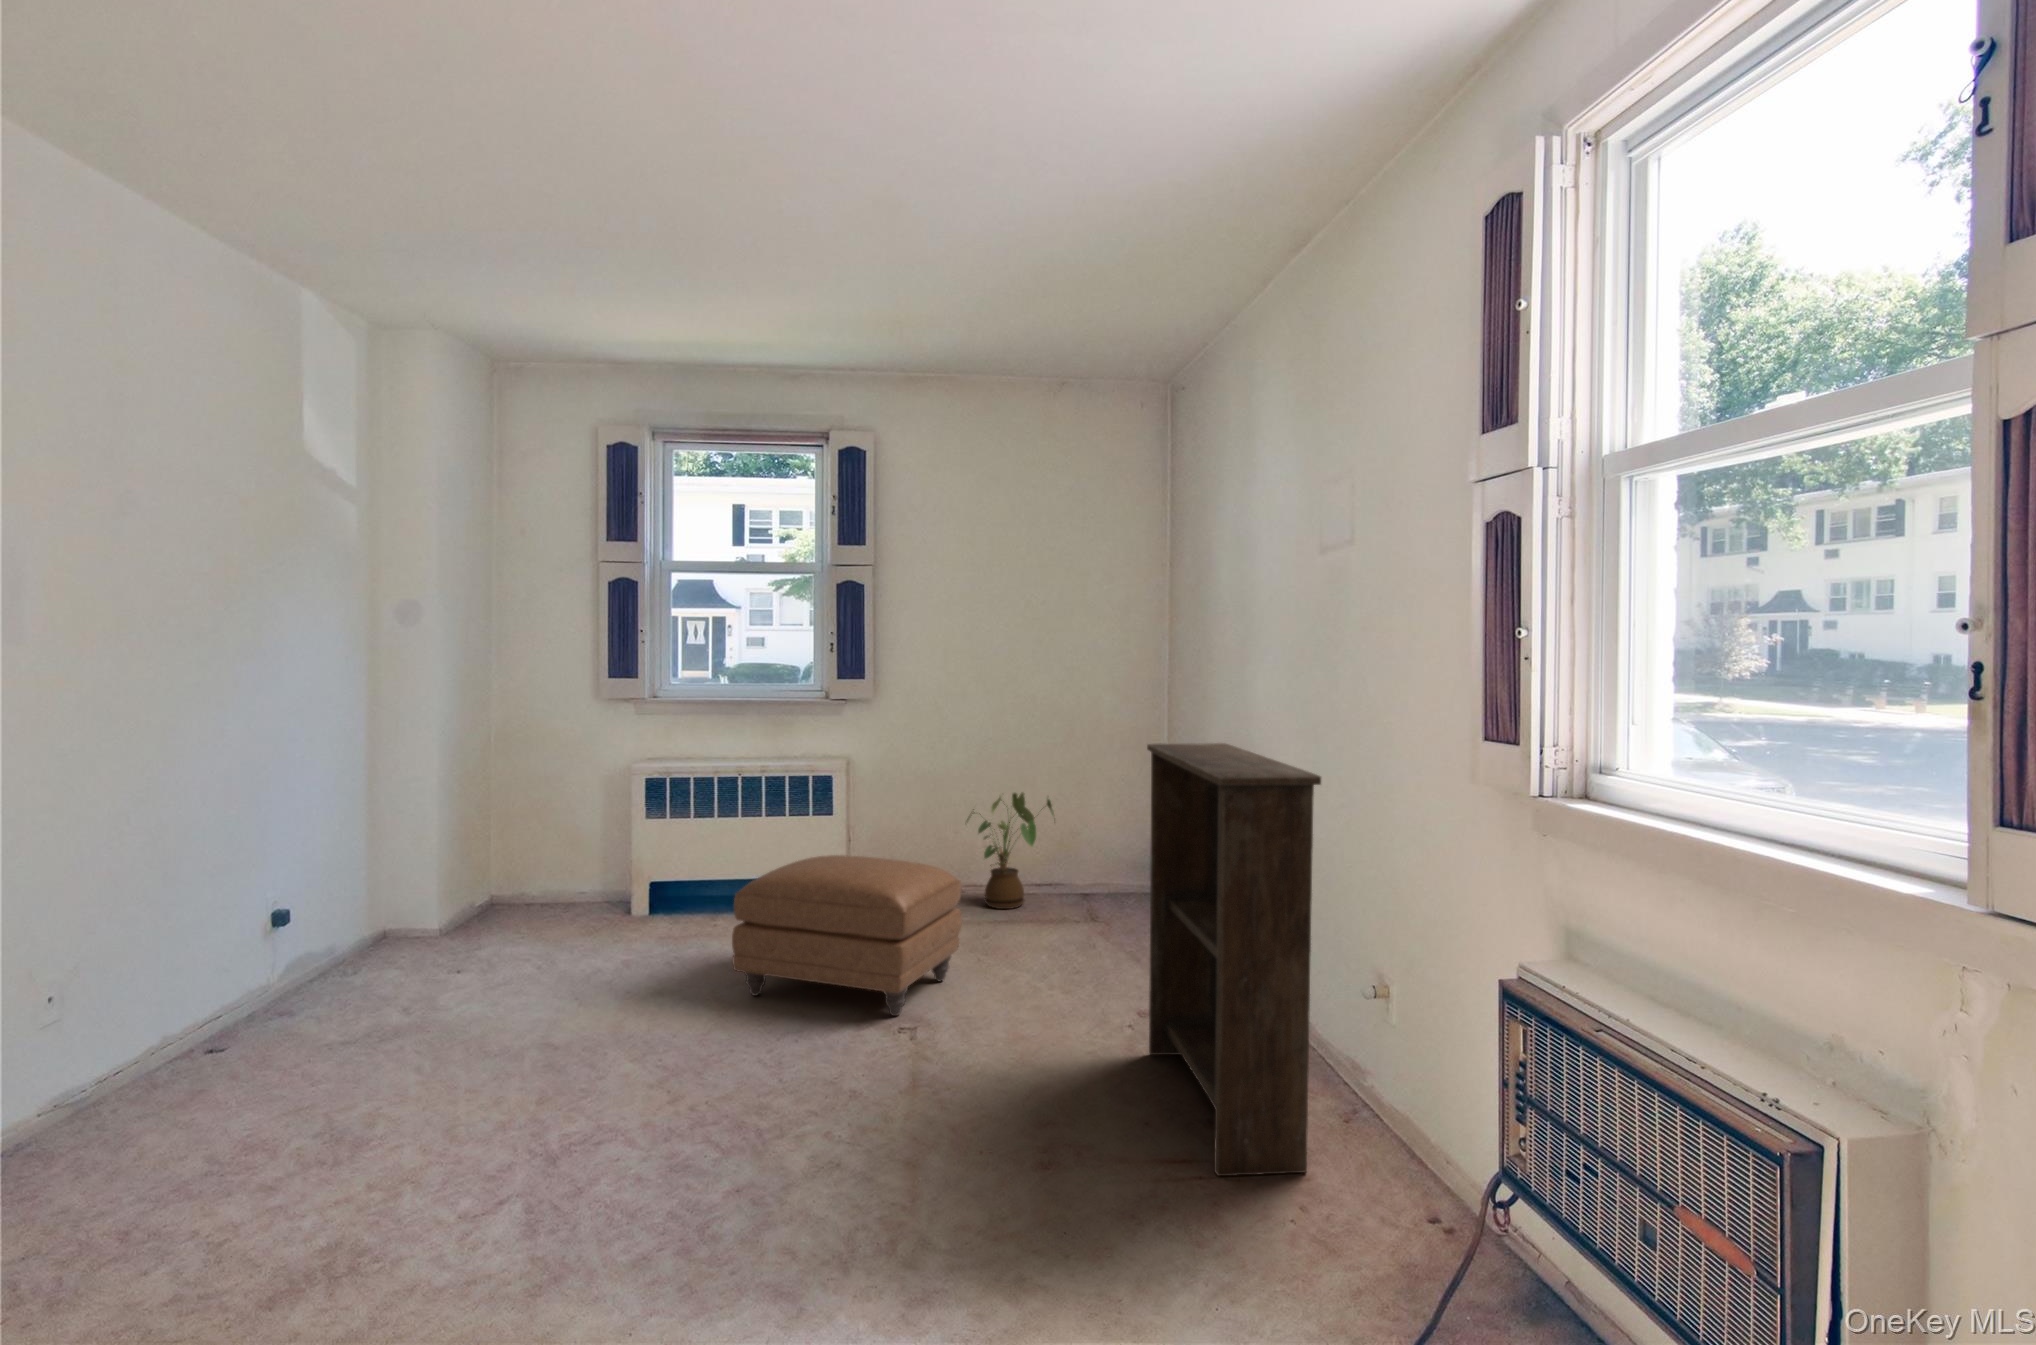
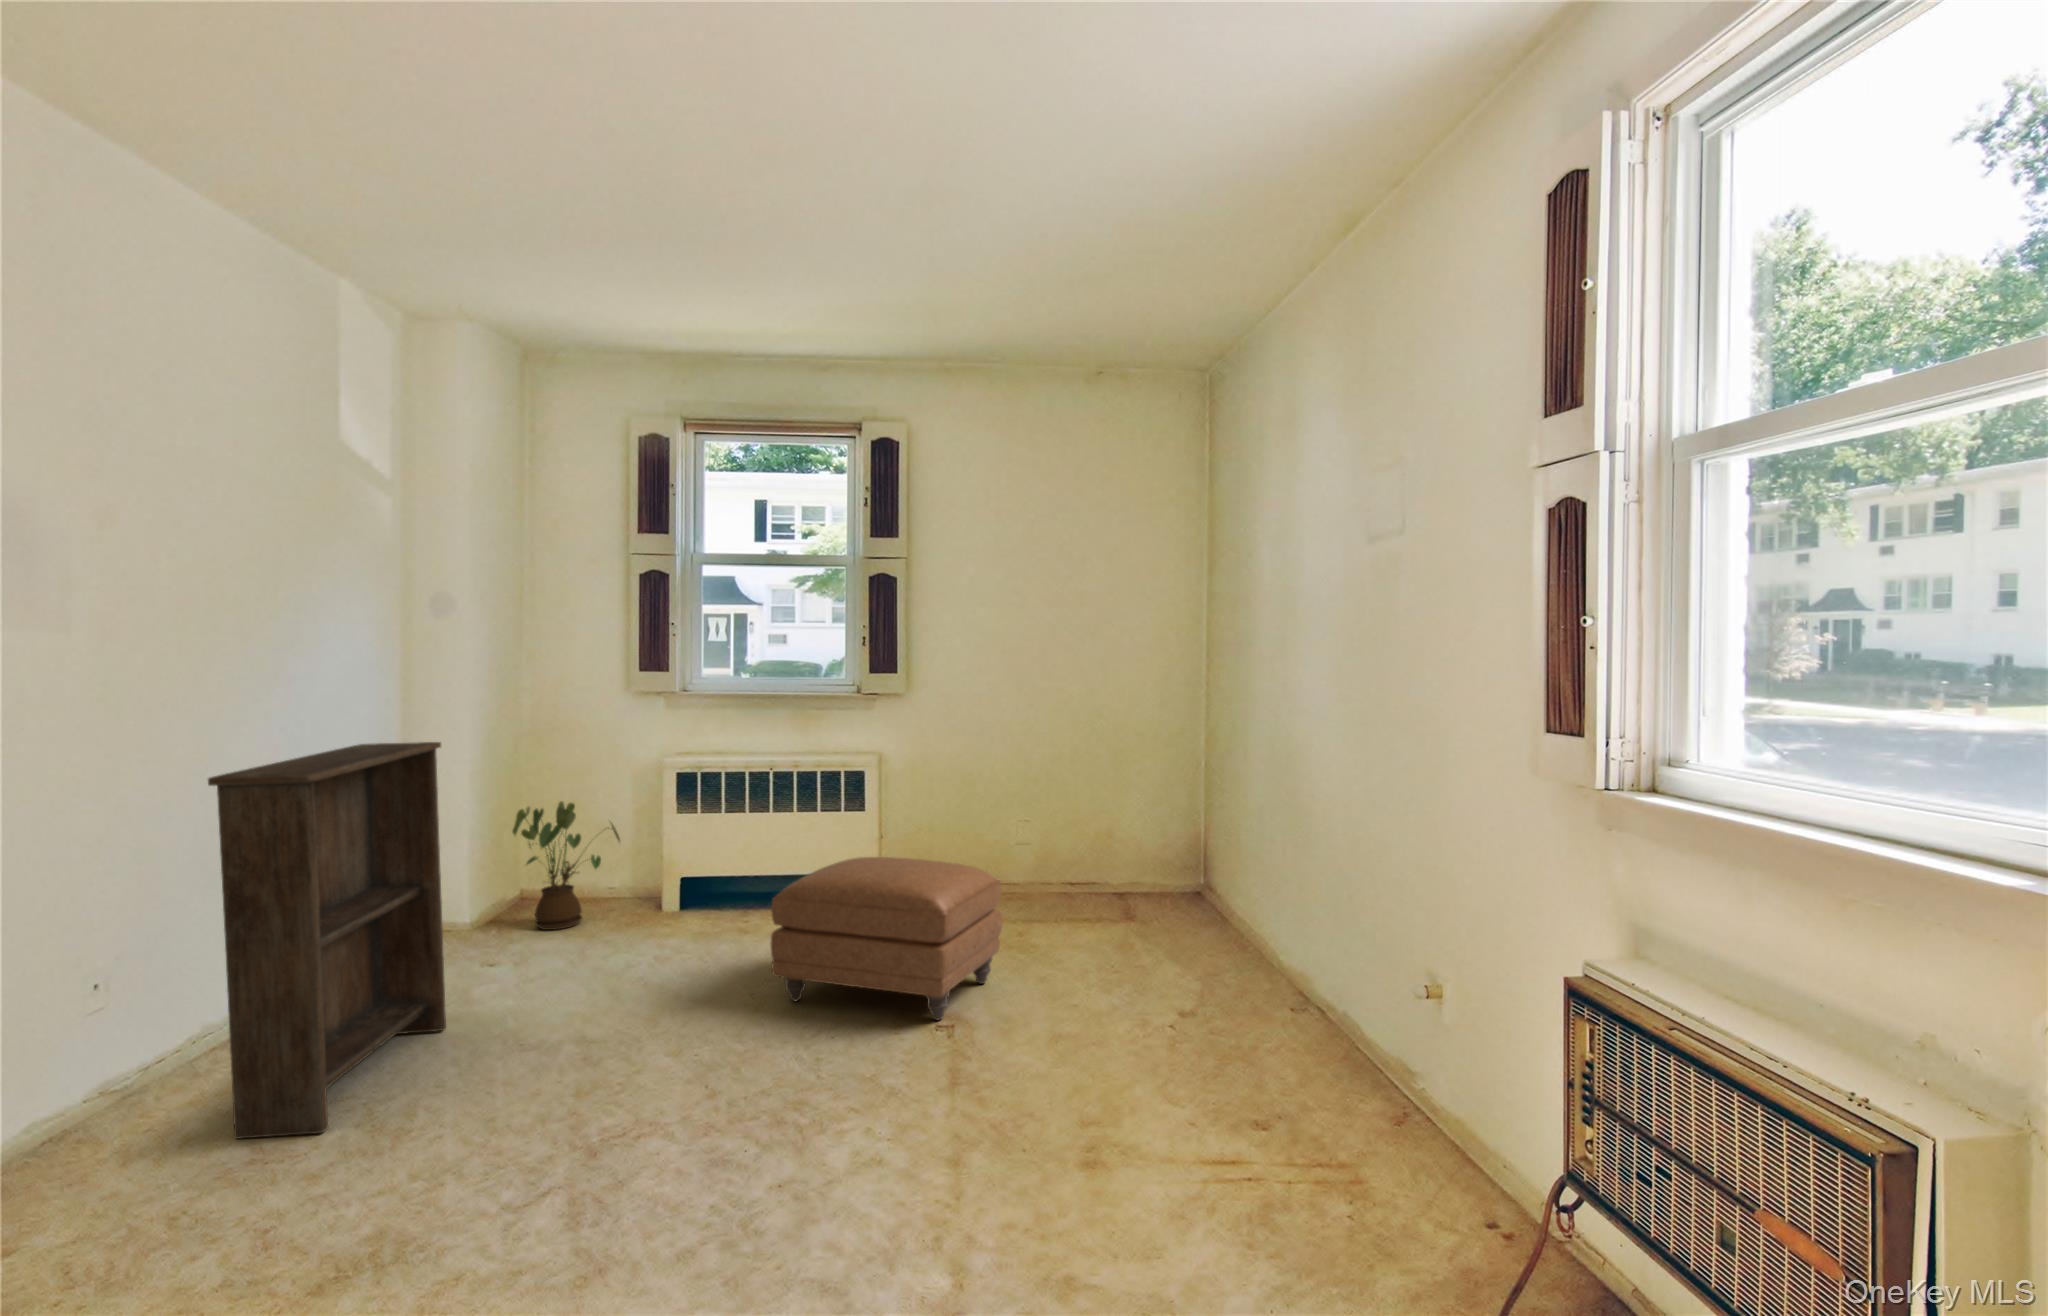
bookshelf: present [1147,743,1321,1176] -> present [208,742,446,1139]
house plant: present [967,793,1055,909] -> present [513,801,620,930]

